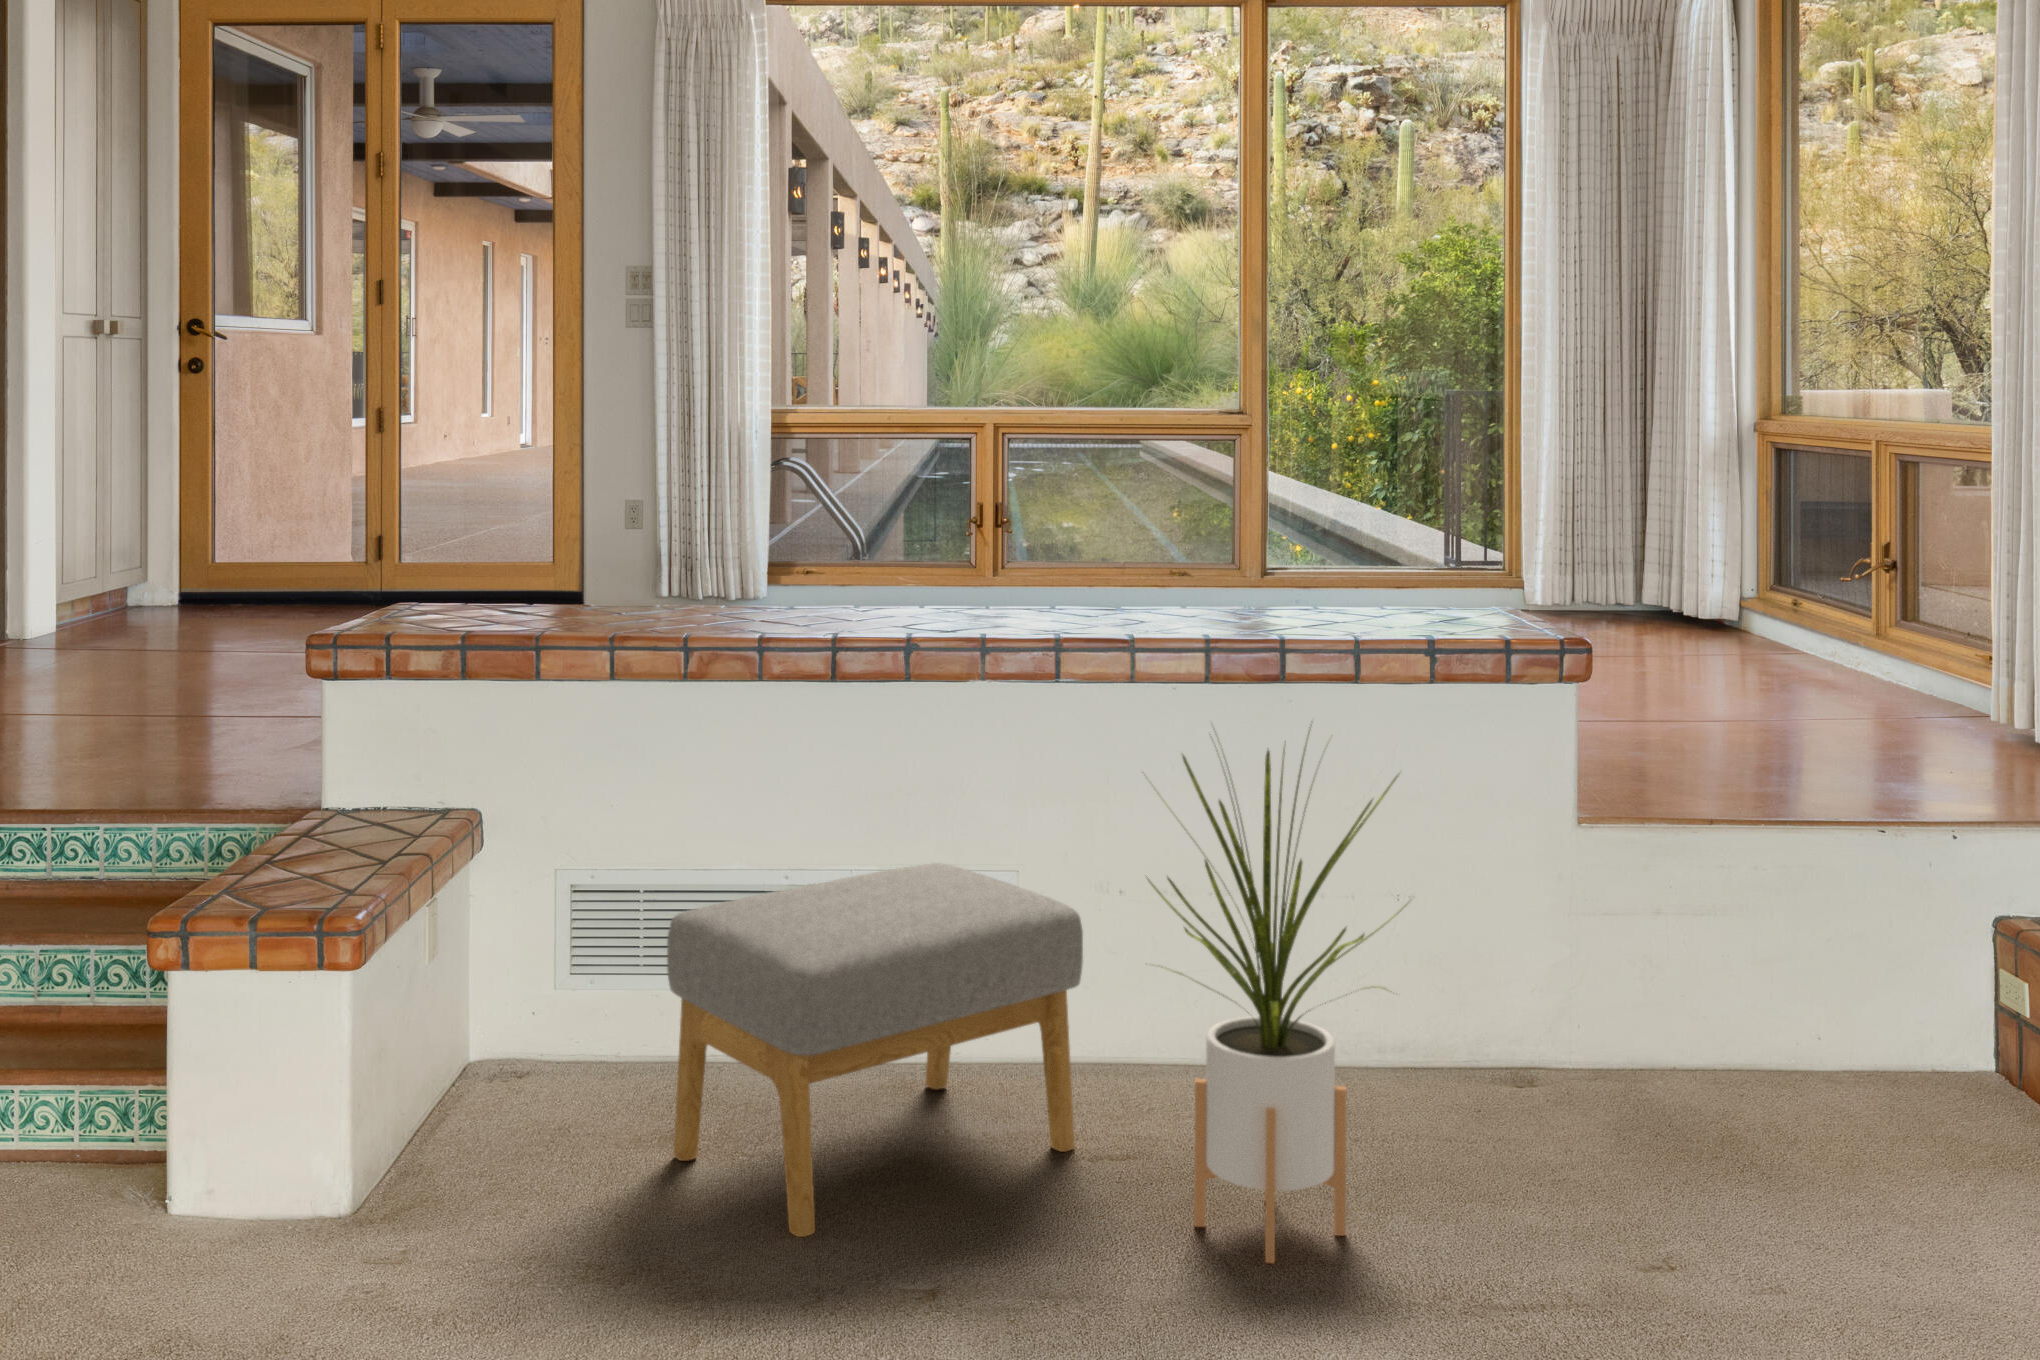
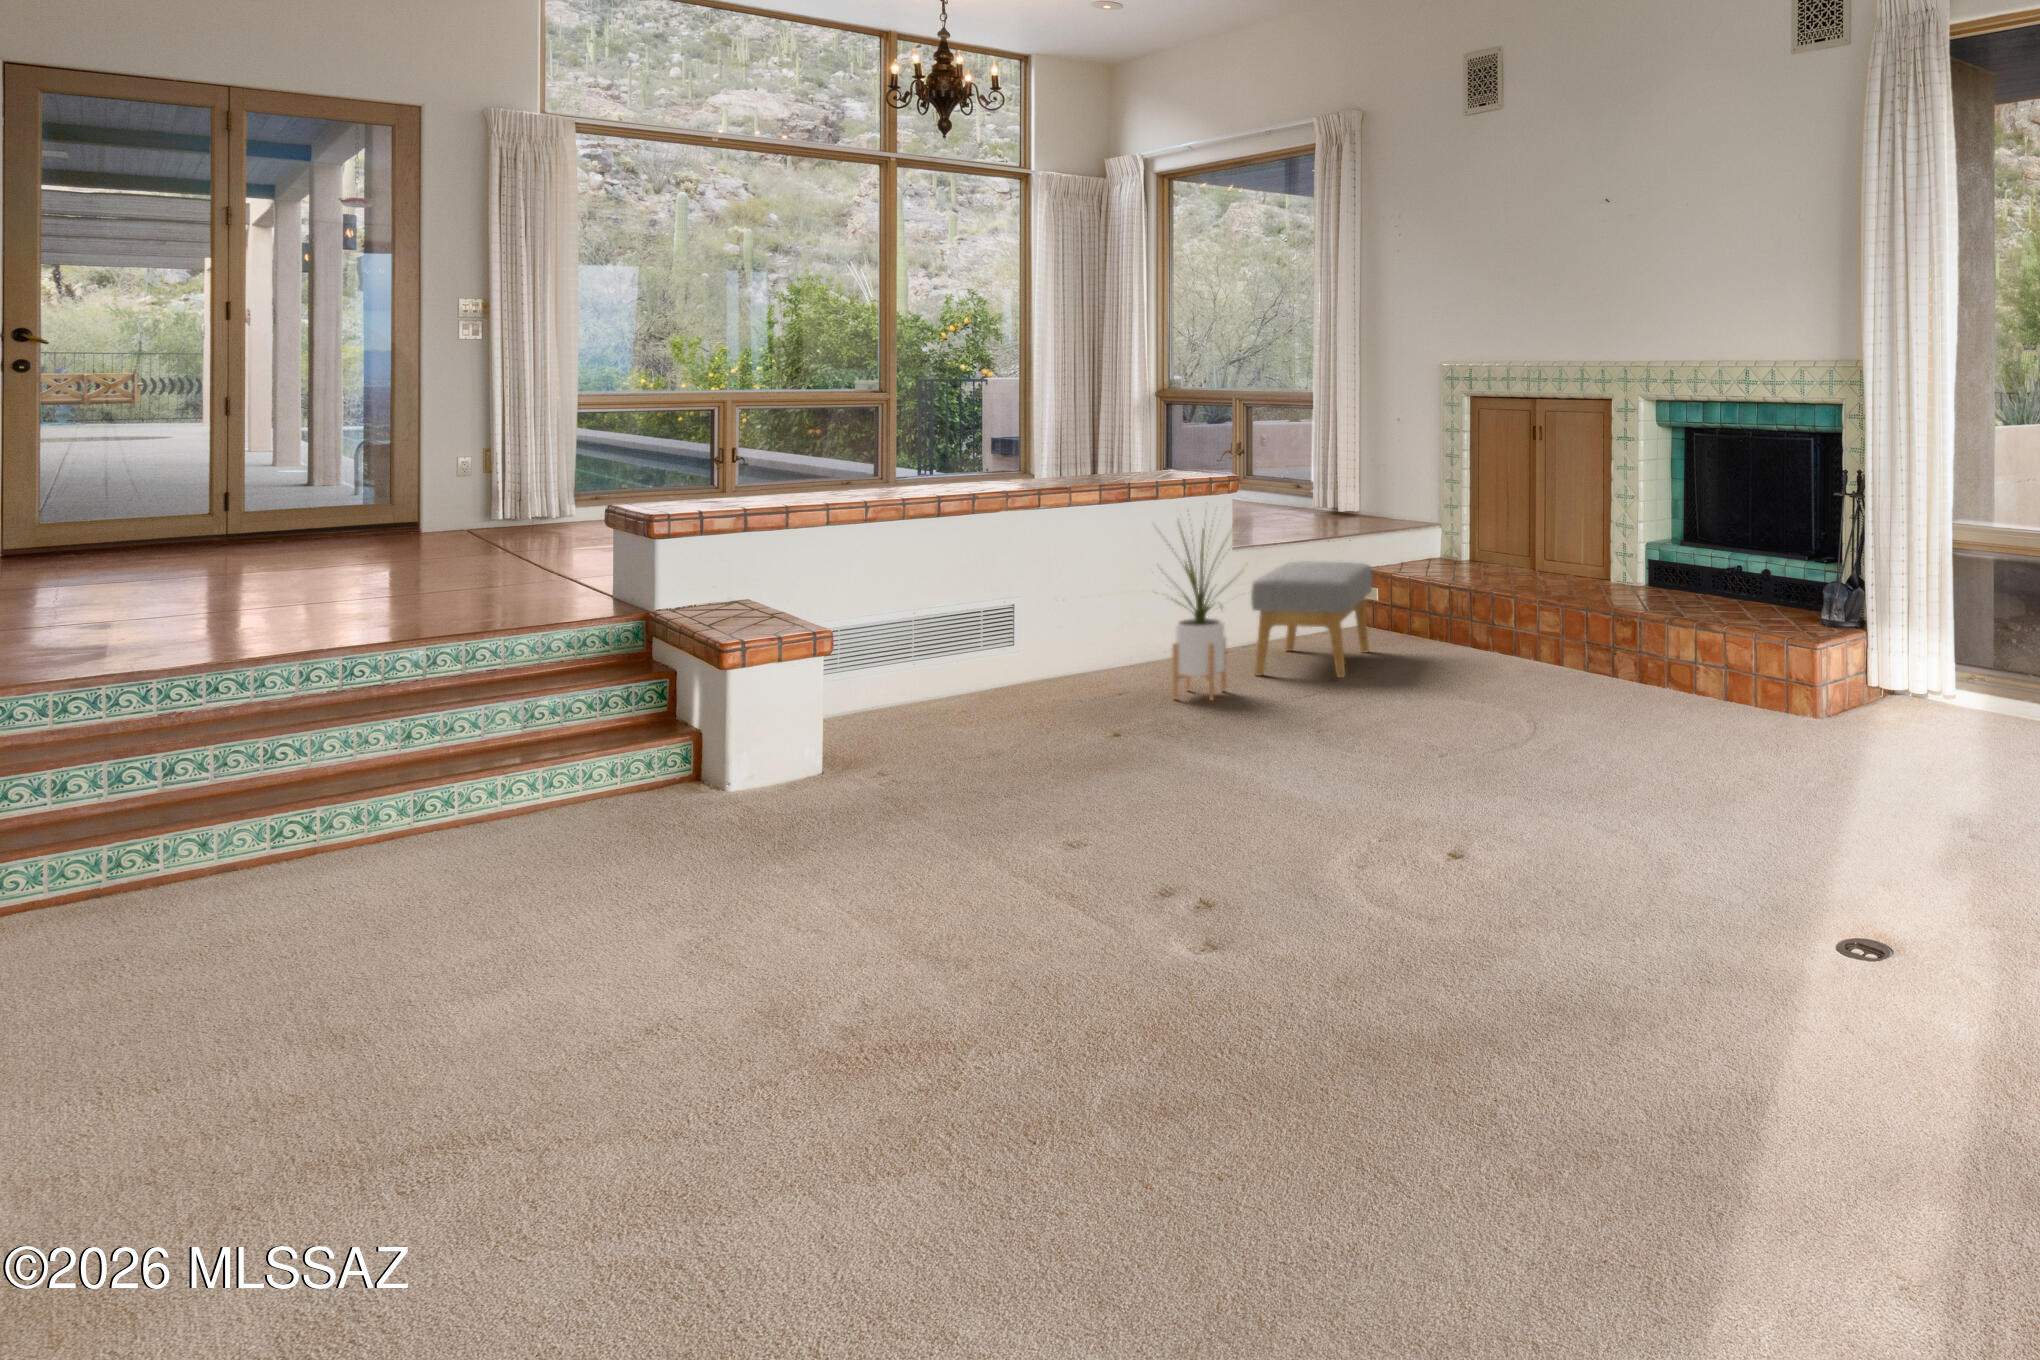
footstool: present [667,863,1083,1237] -> present [1251,561,1372,678]

